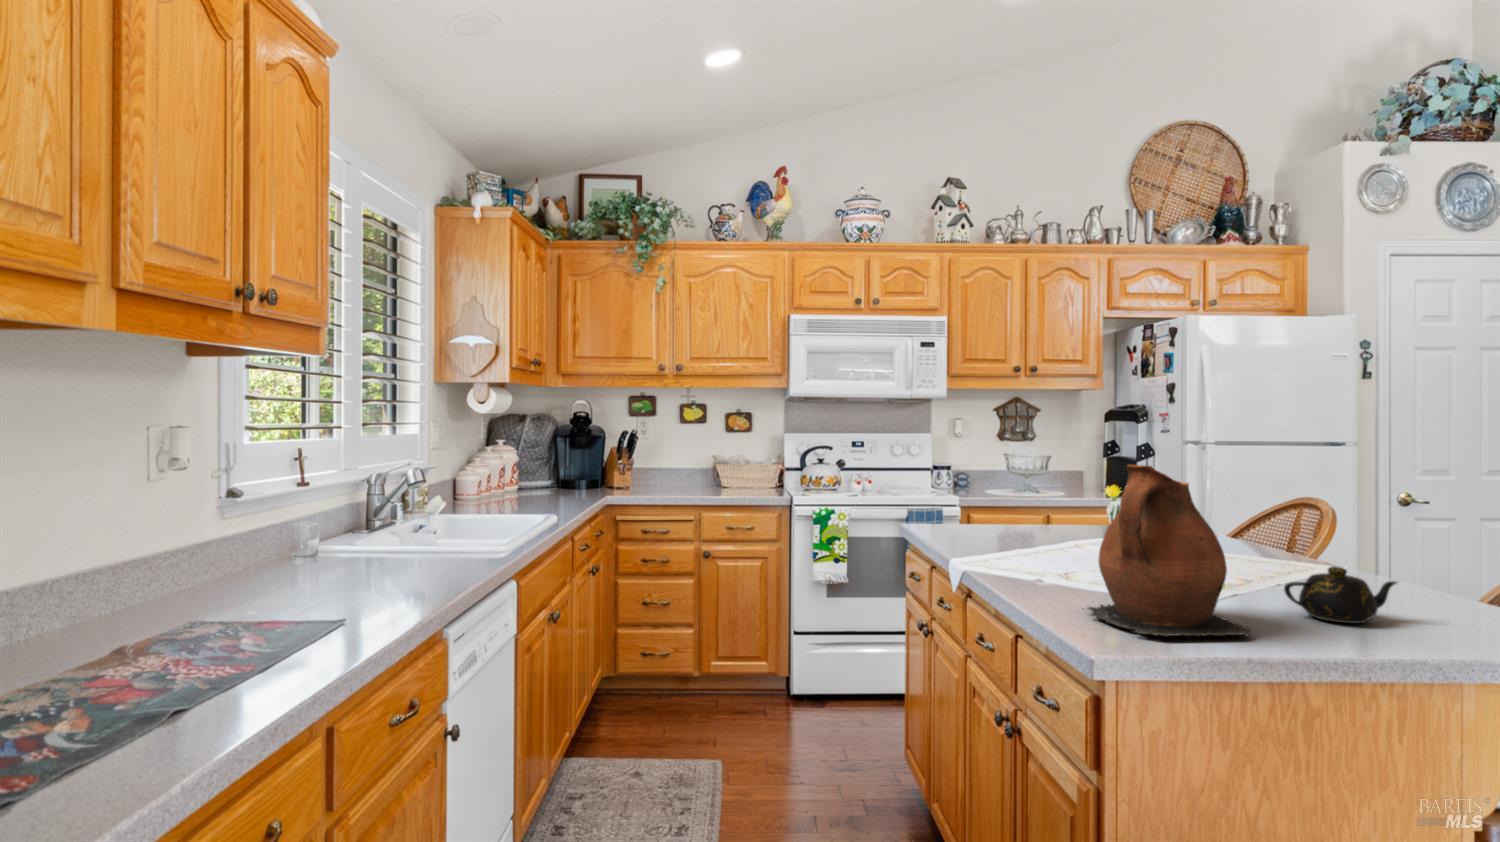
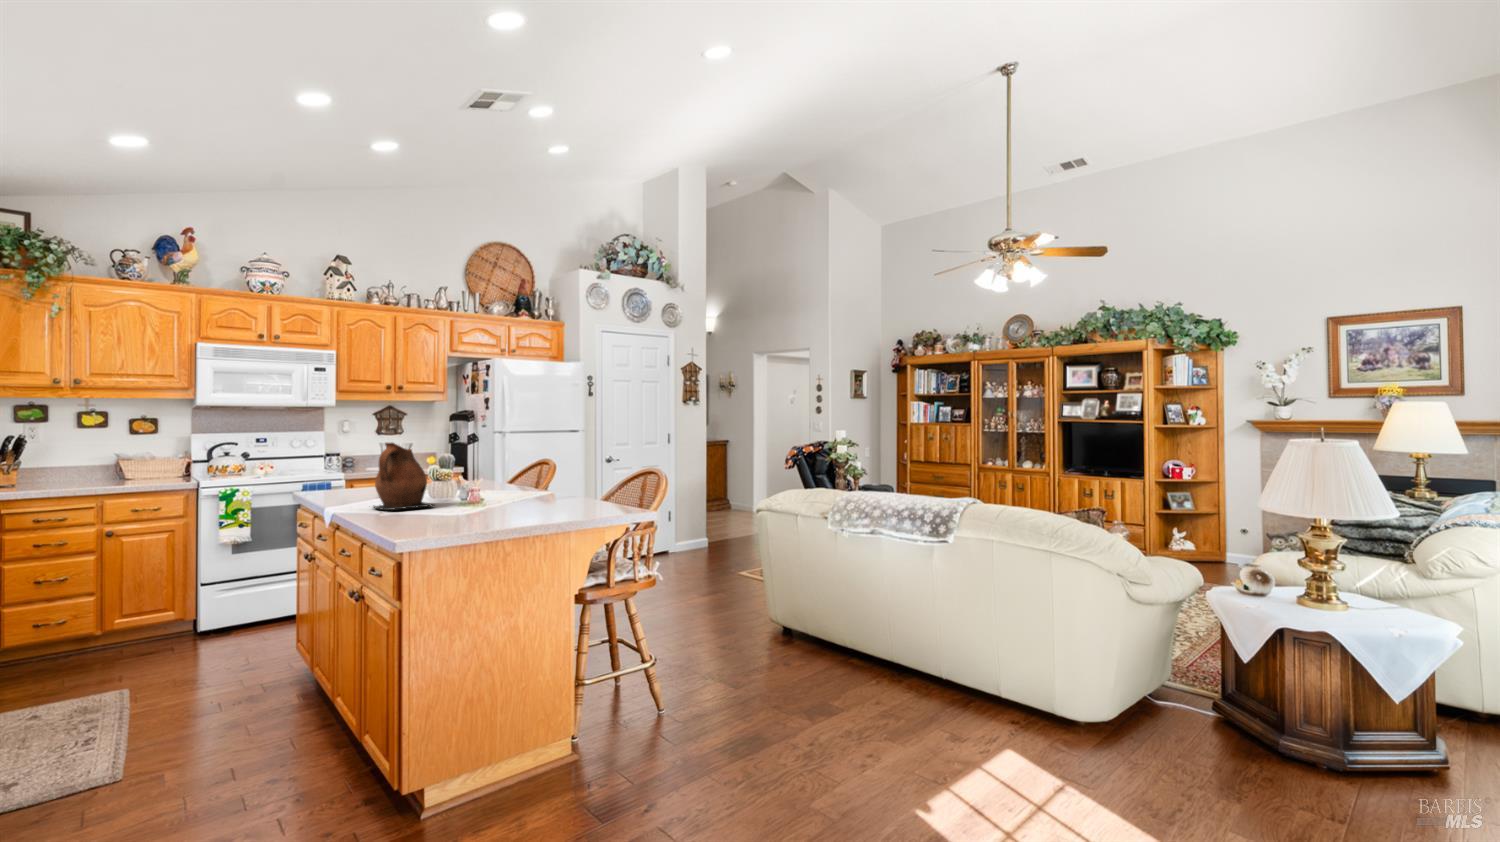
teapot: present [1284,566,1397,624] -> none [457,480,499,501]

